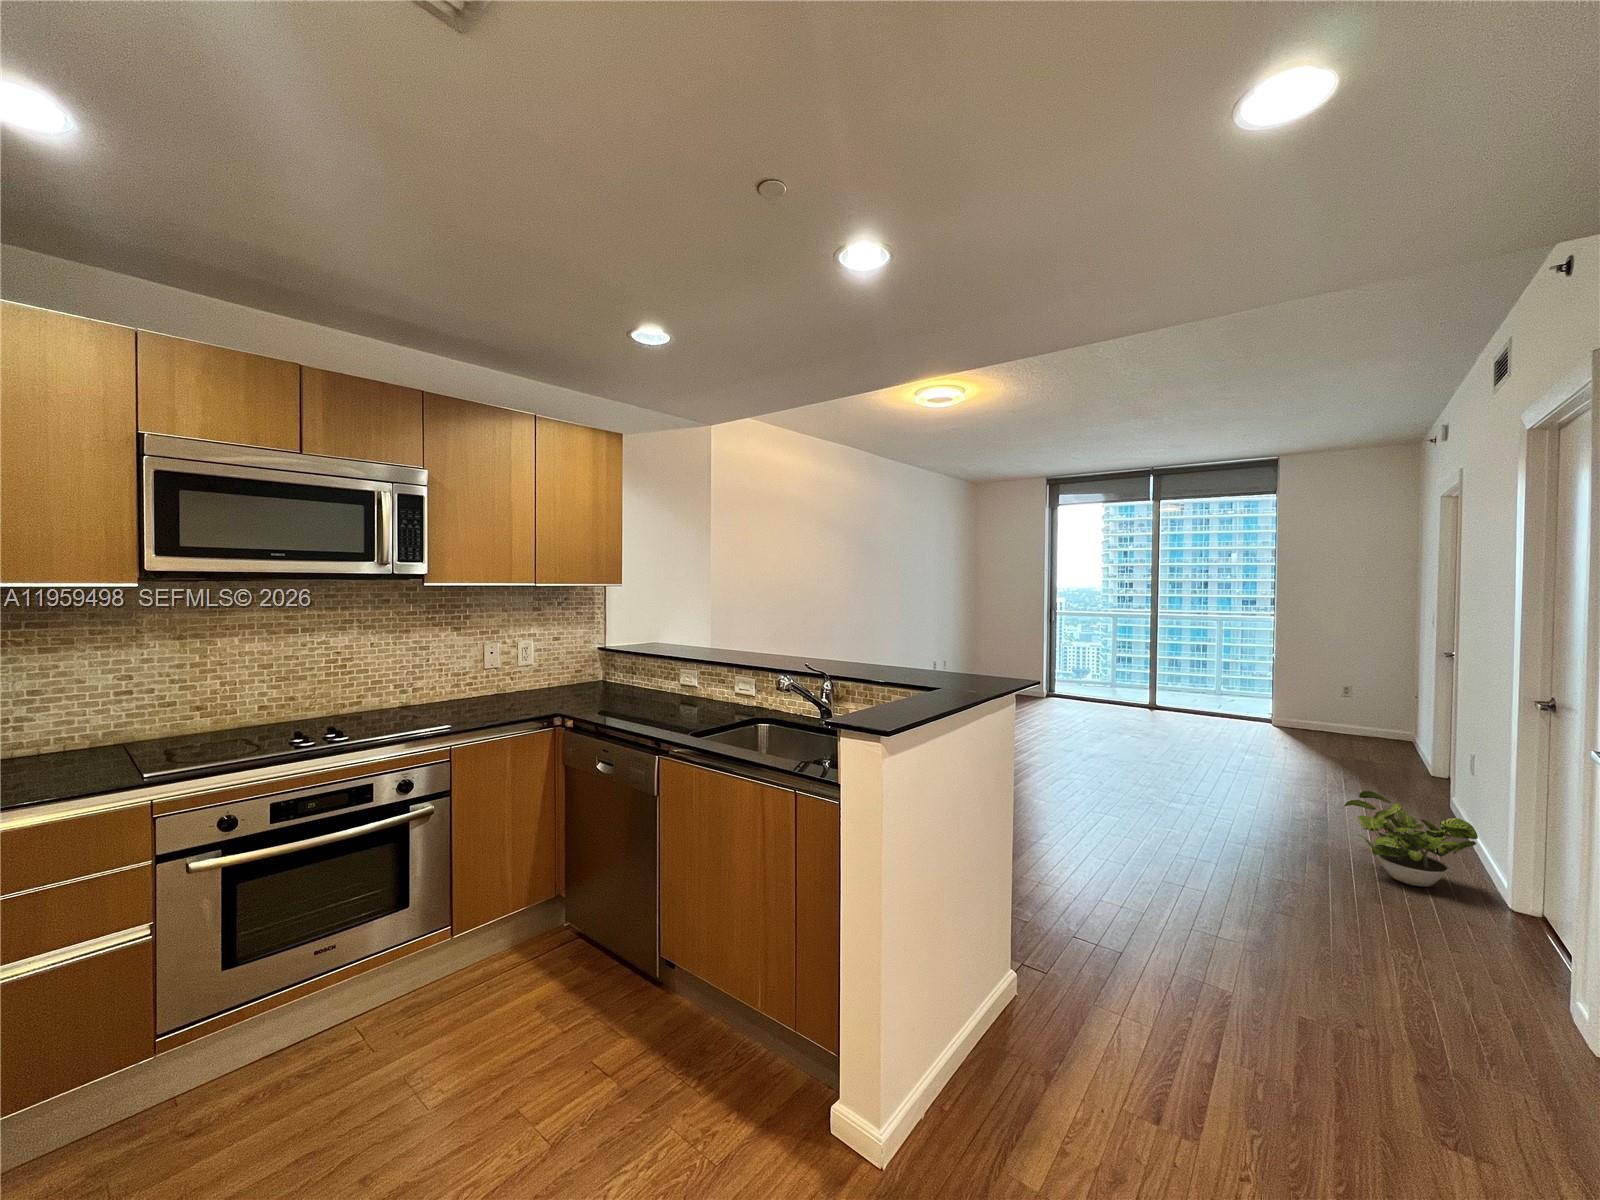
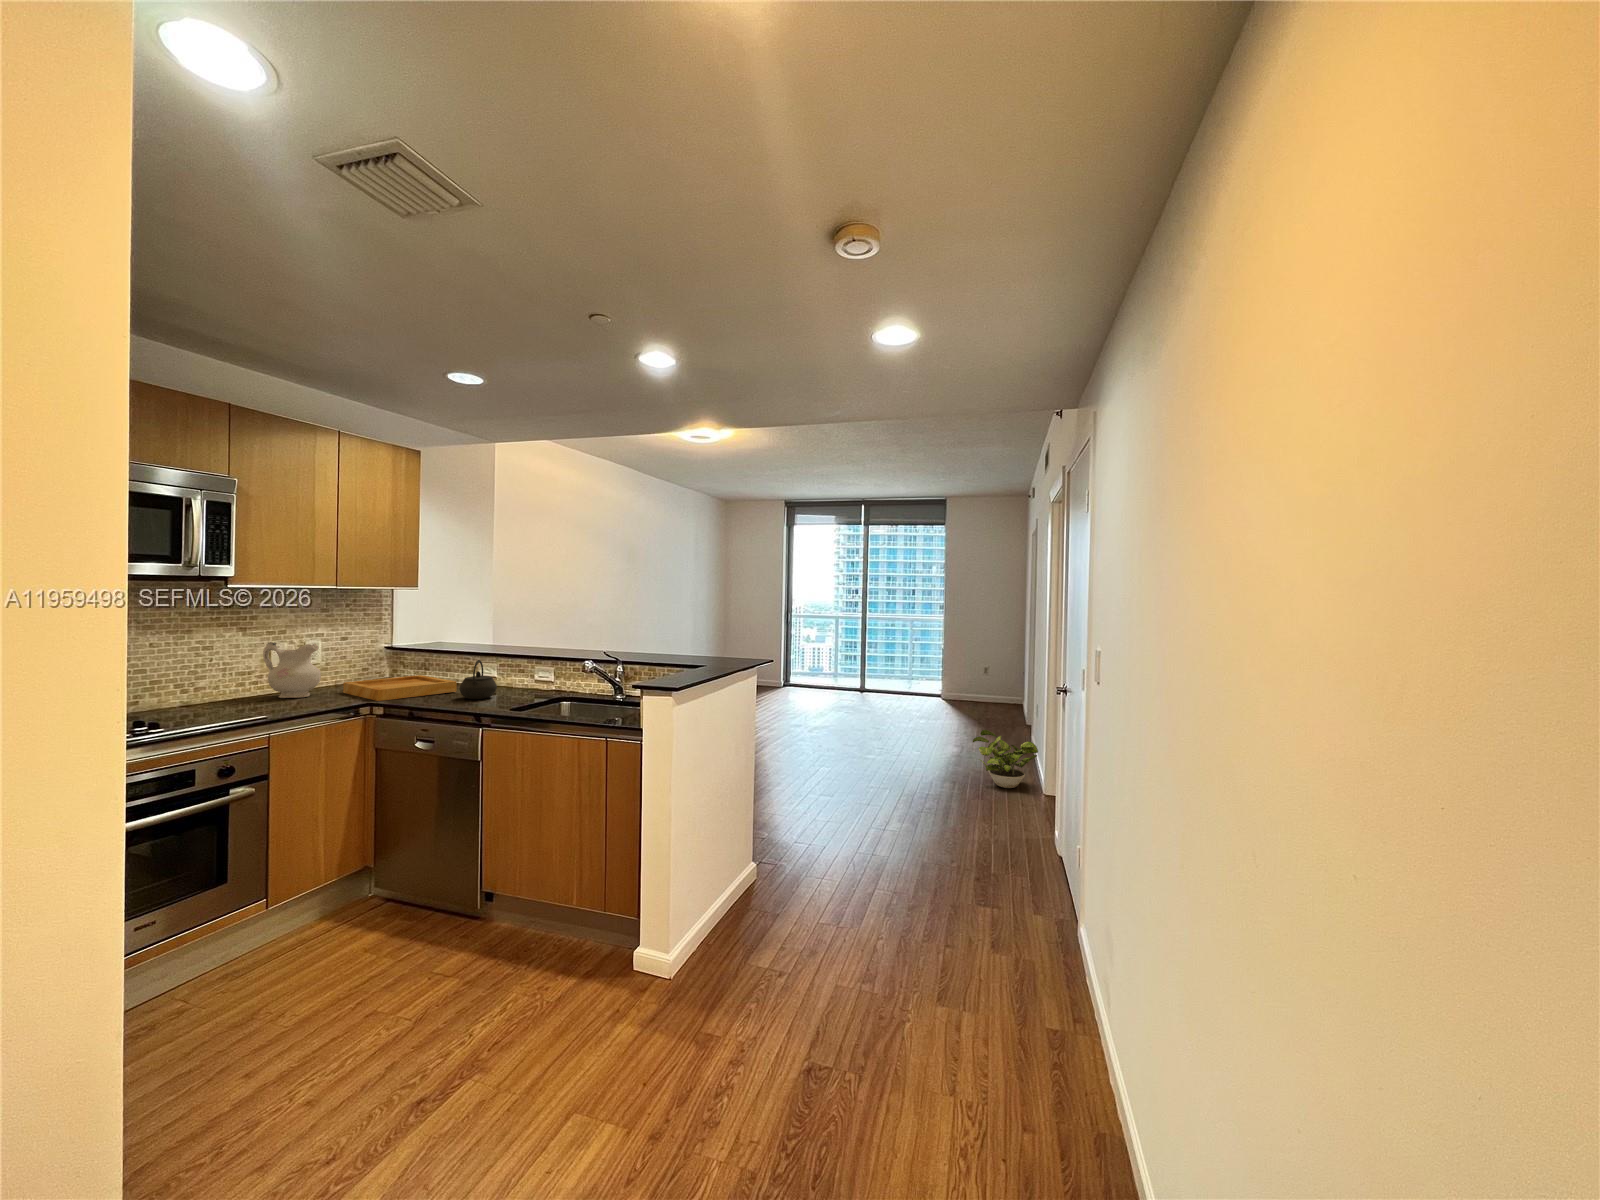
ceramic pitcher: none [473,643,525,703] -> present [263,642,321,698]
kettle: none [650,669,690,715] -> present [459,660,497,699]
tray: none [547,680,653,712] -> present [343,675,457,701]

